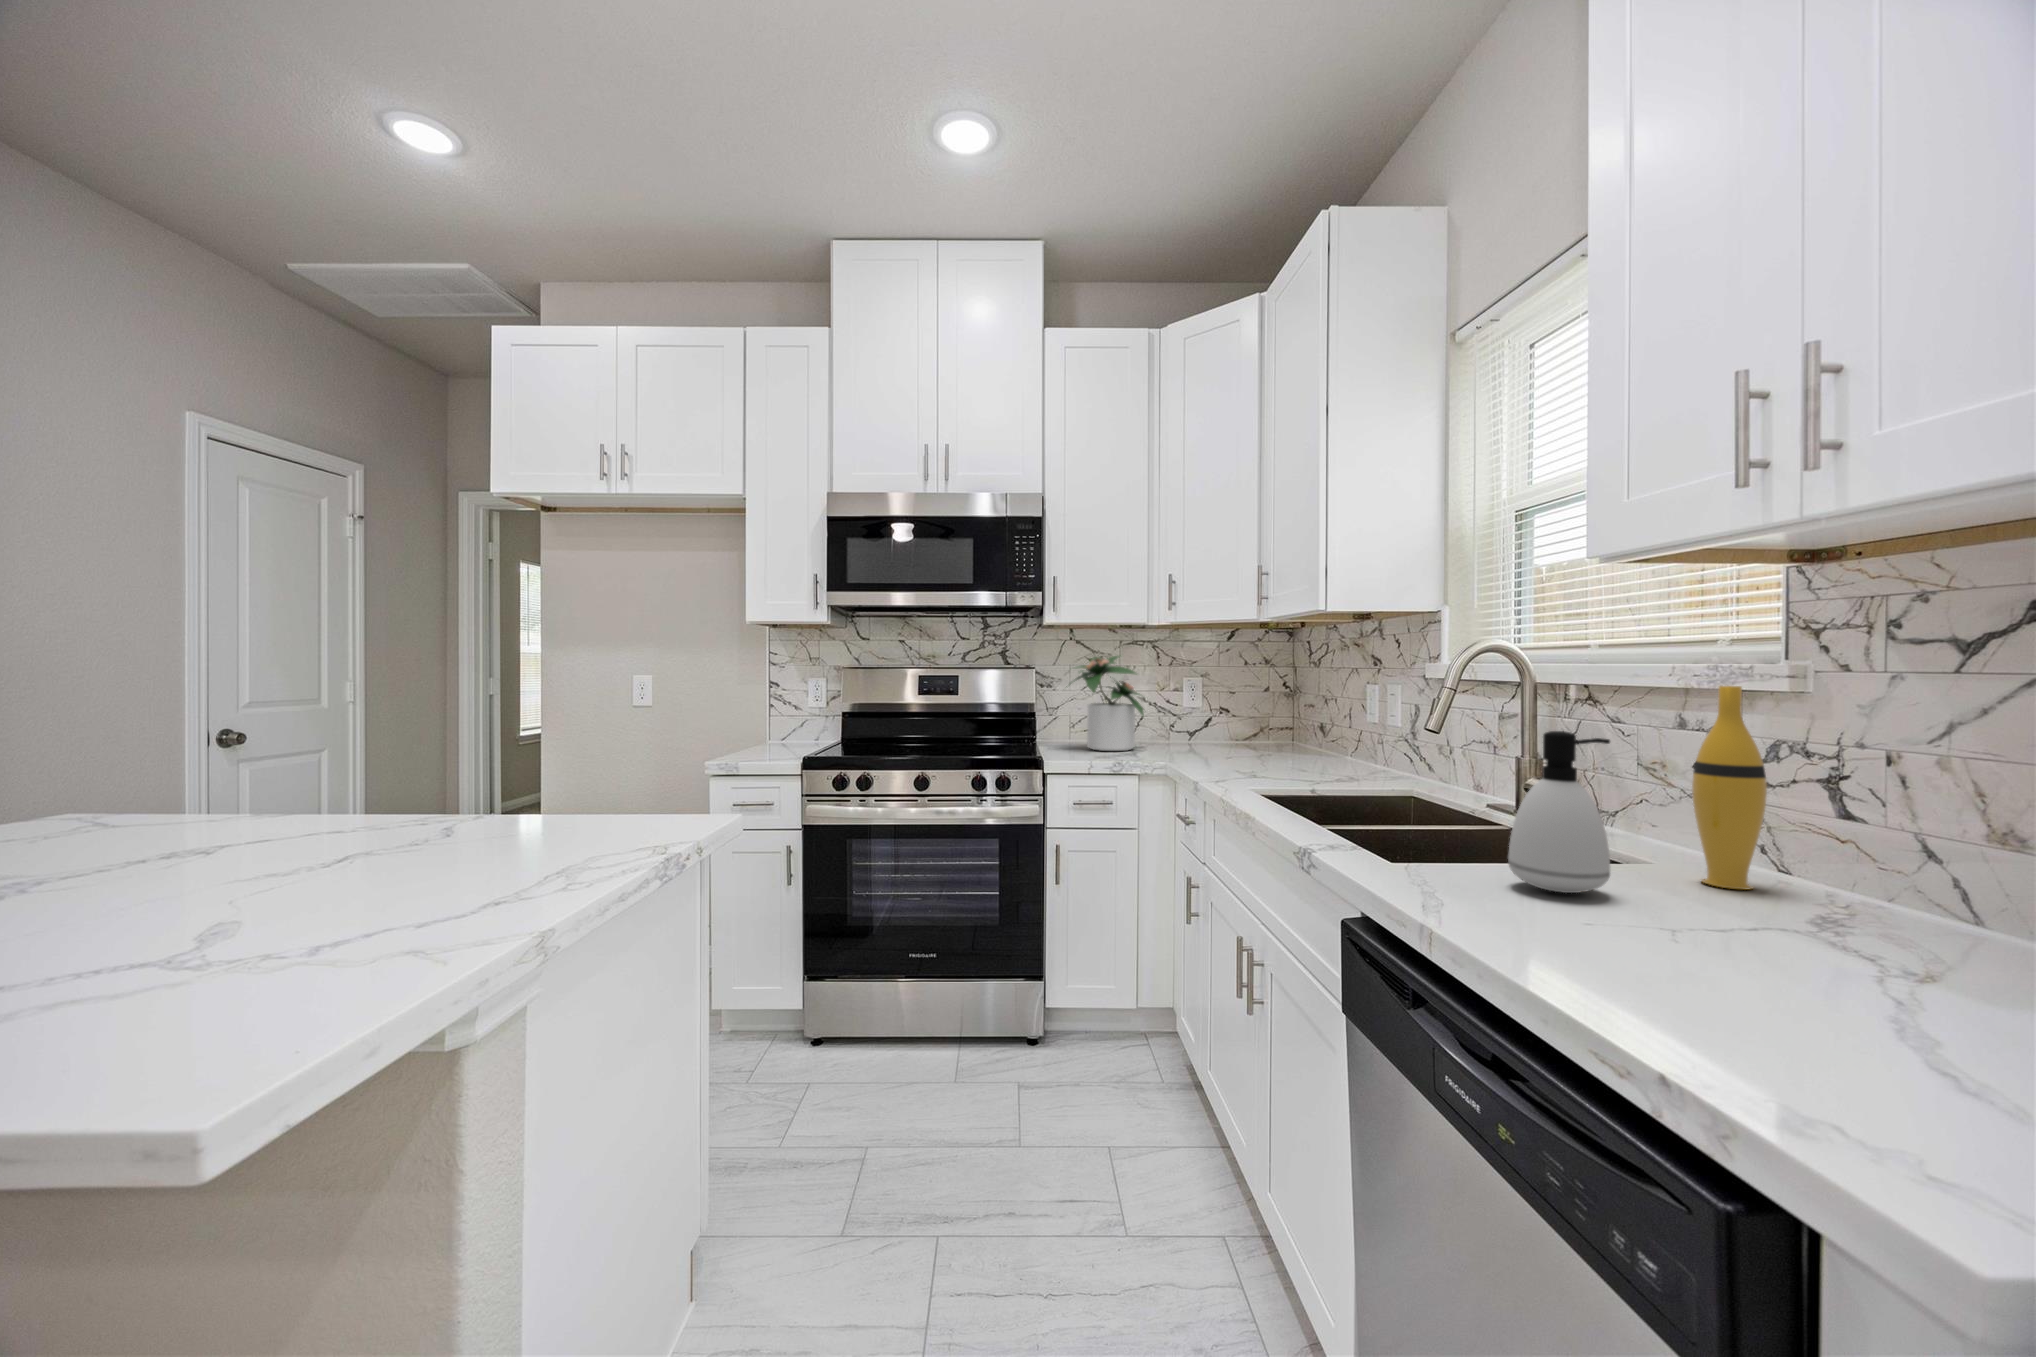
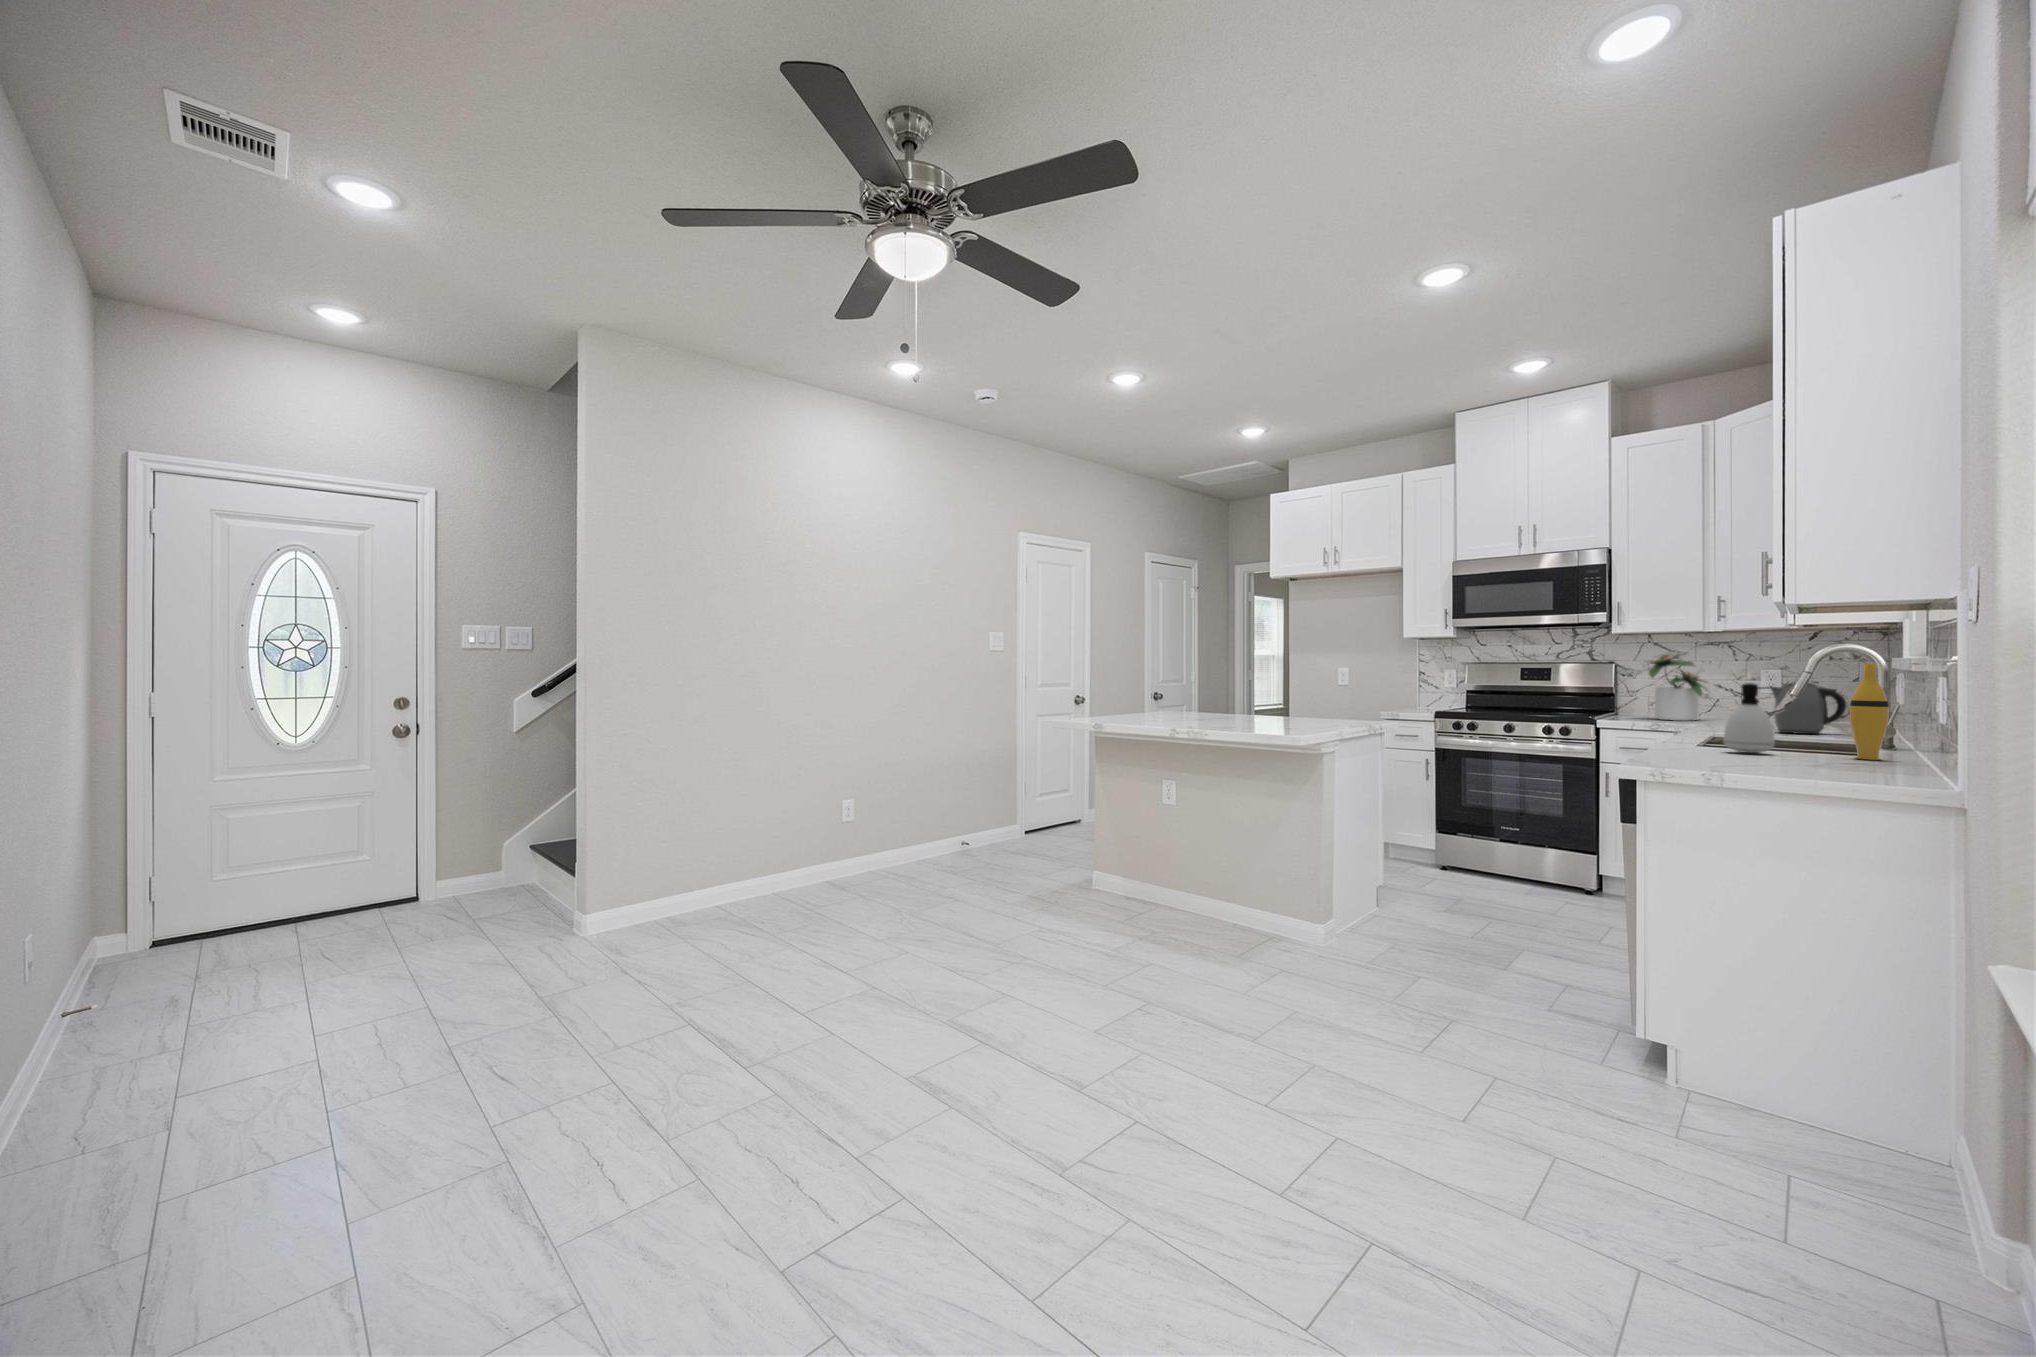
kettle: none [1281,701,1360,778] -> present [1771,682,1846,734]

